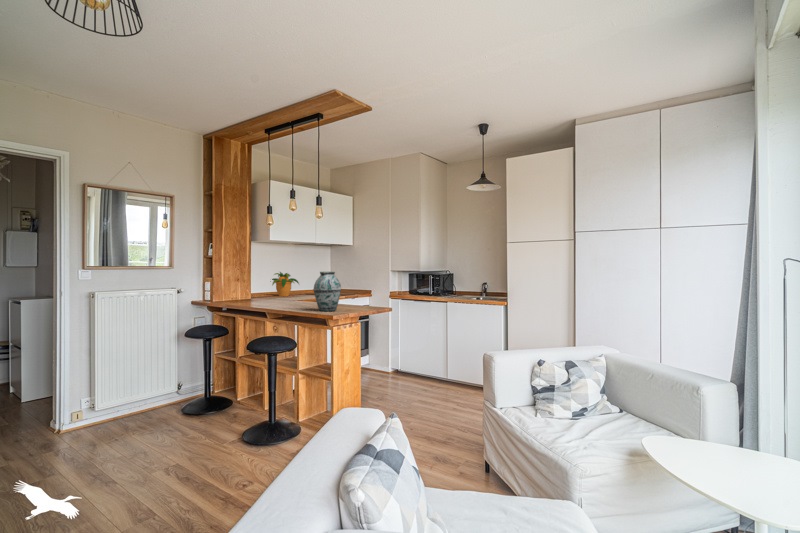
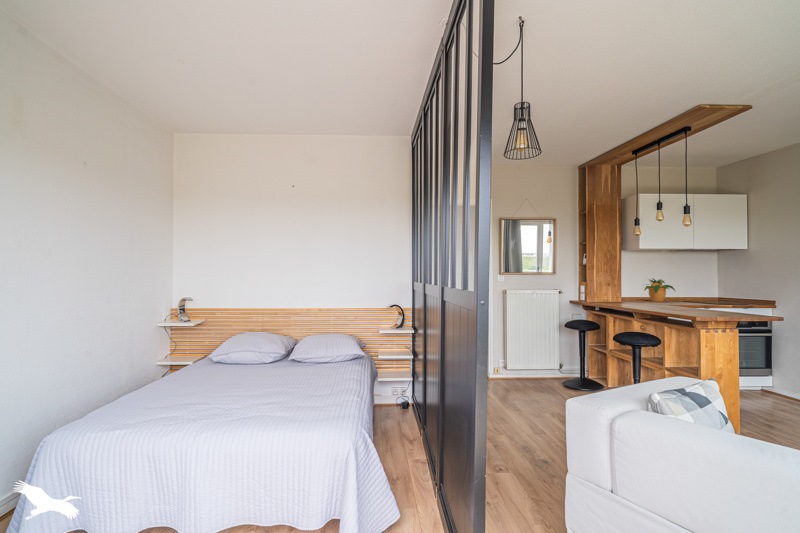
vase: present [313,272,341,311] -> none [682,275,717,314]

